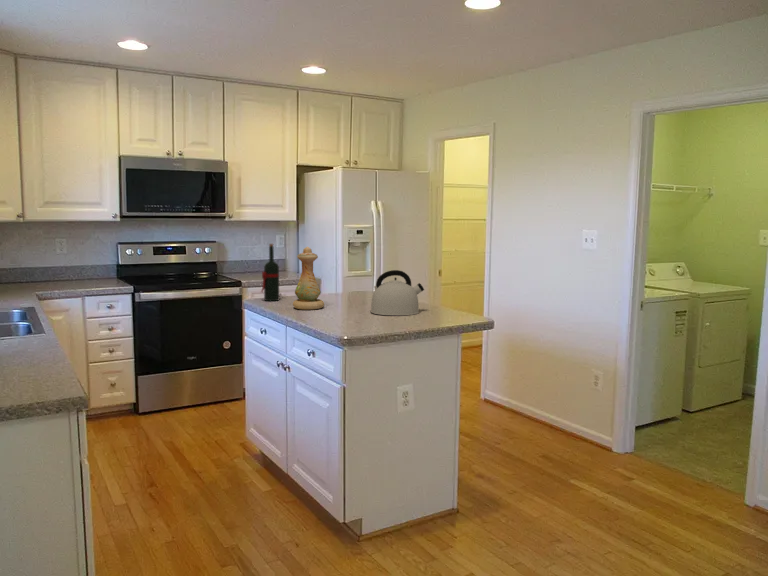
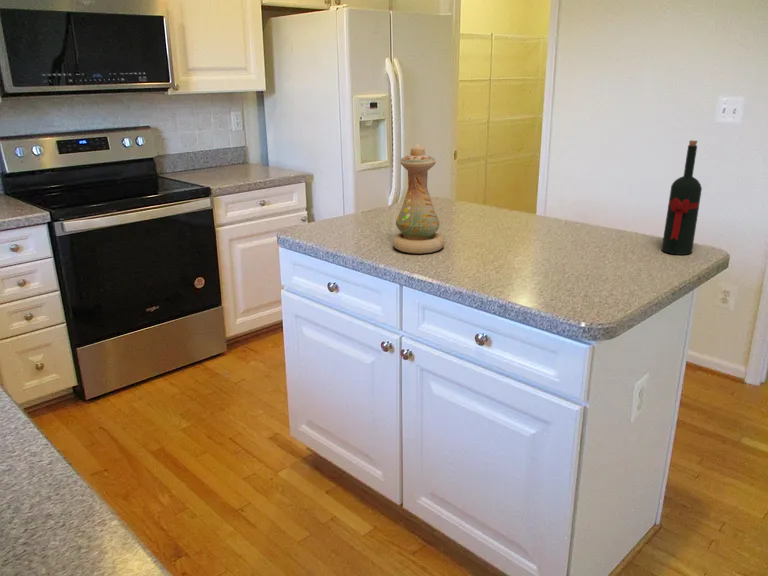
wine bottle: present [262,244,279,301] -> present [662,140,702,255]
kettle: present [371,270,424,315] -> none [531,179,618,258]

